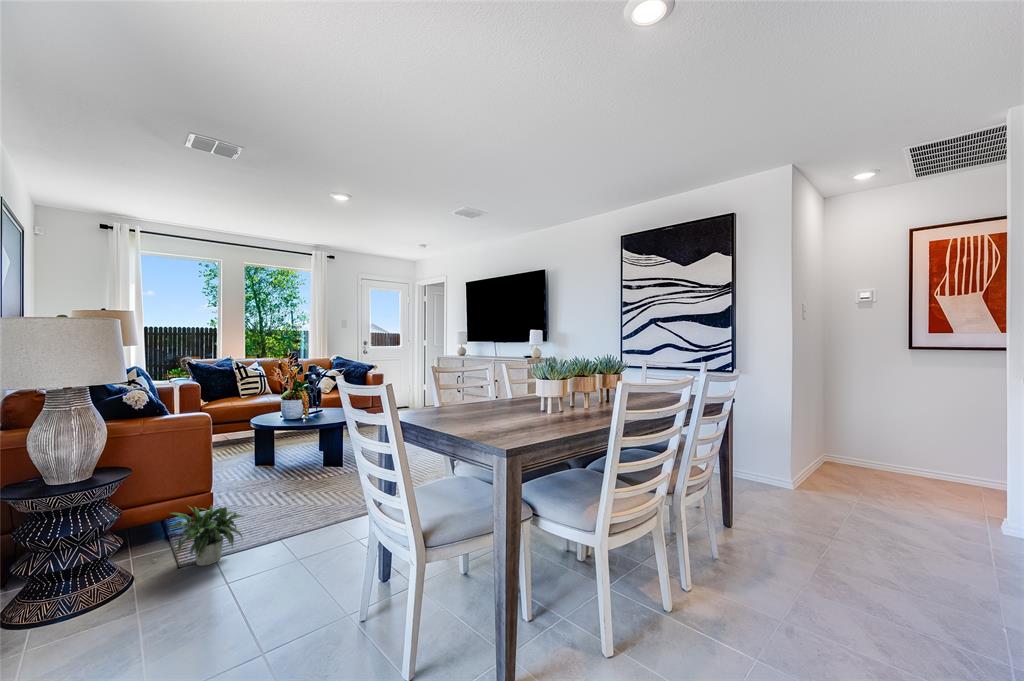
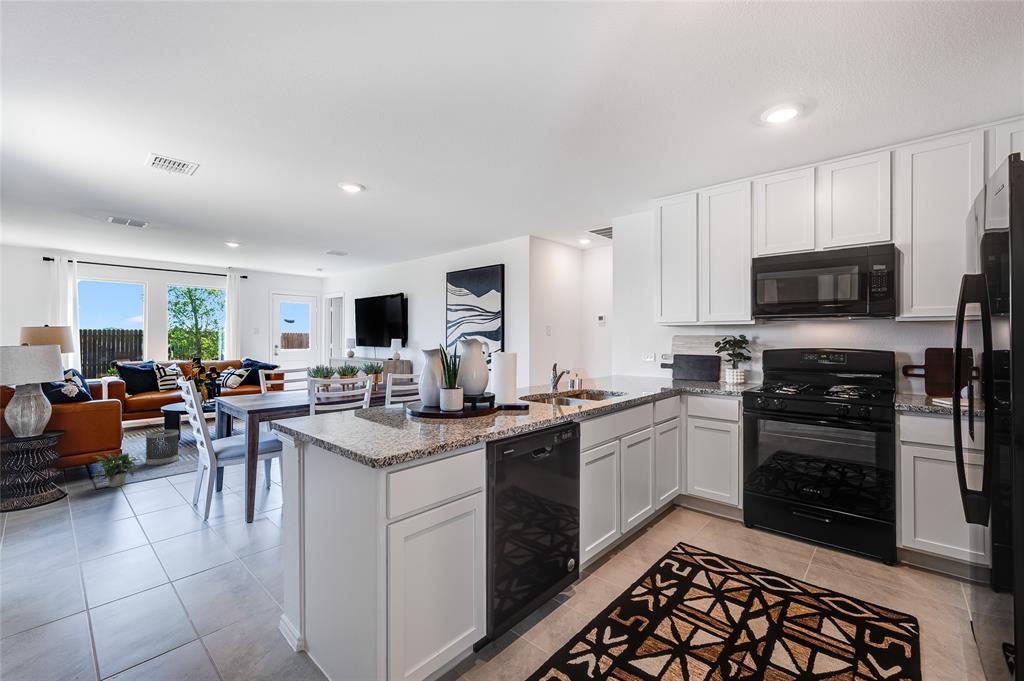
wastebasket: none [241,458,286,515] -> present [146,430,179,465]

